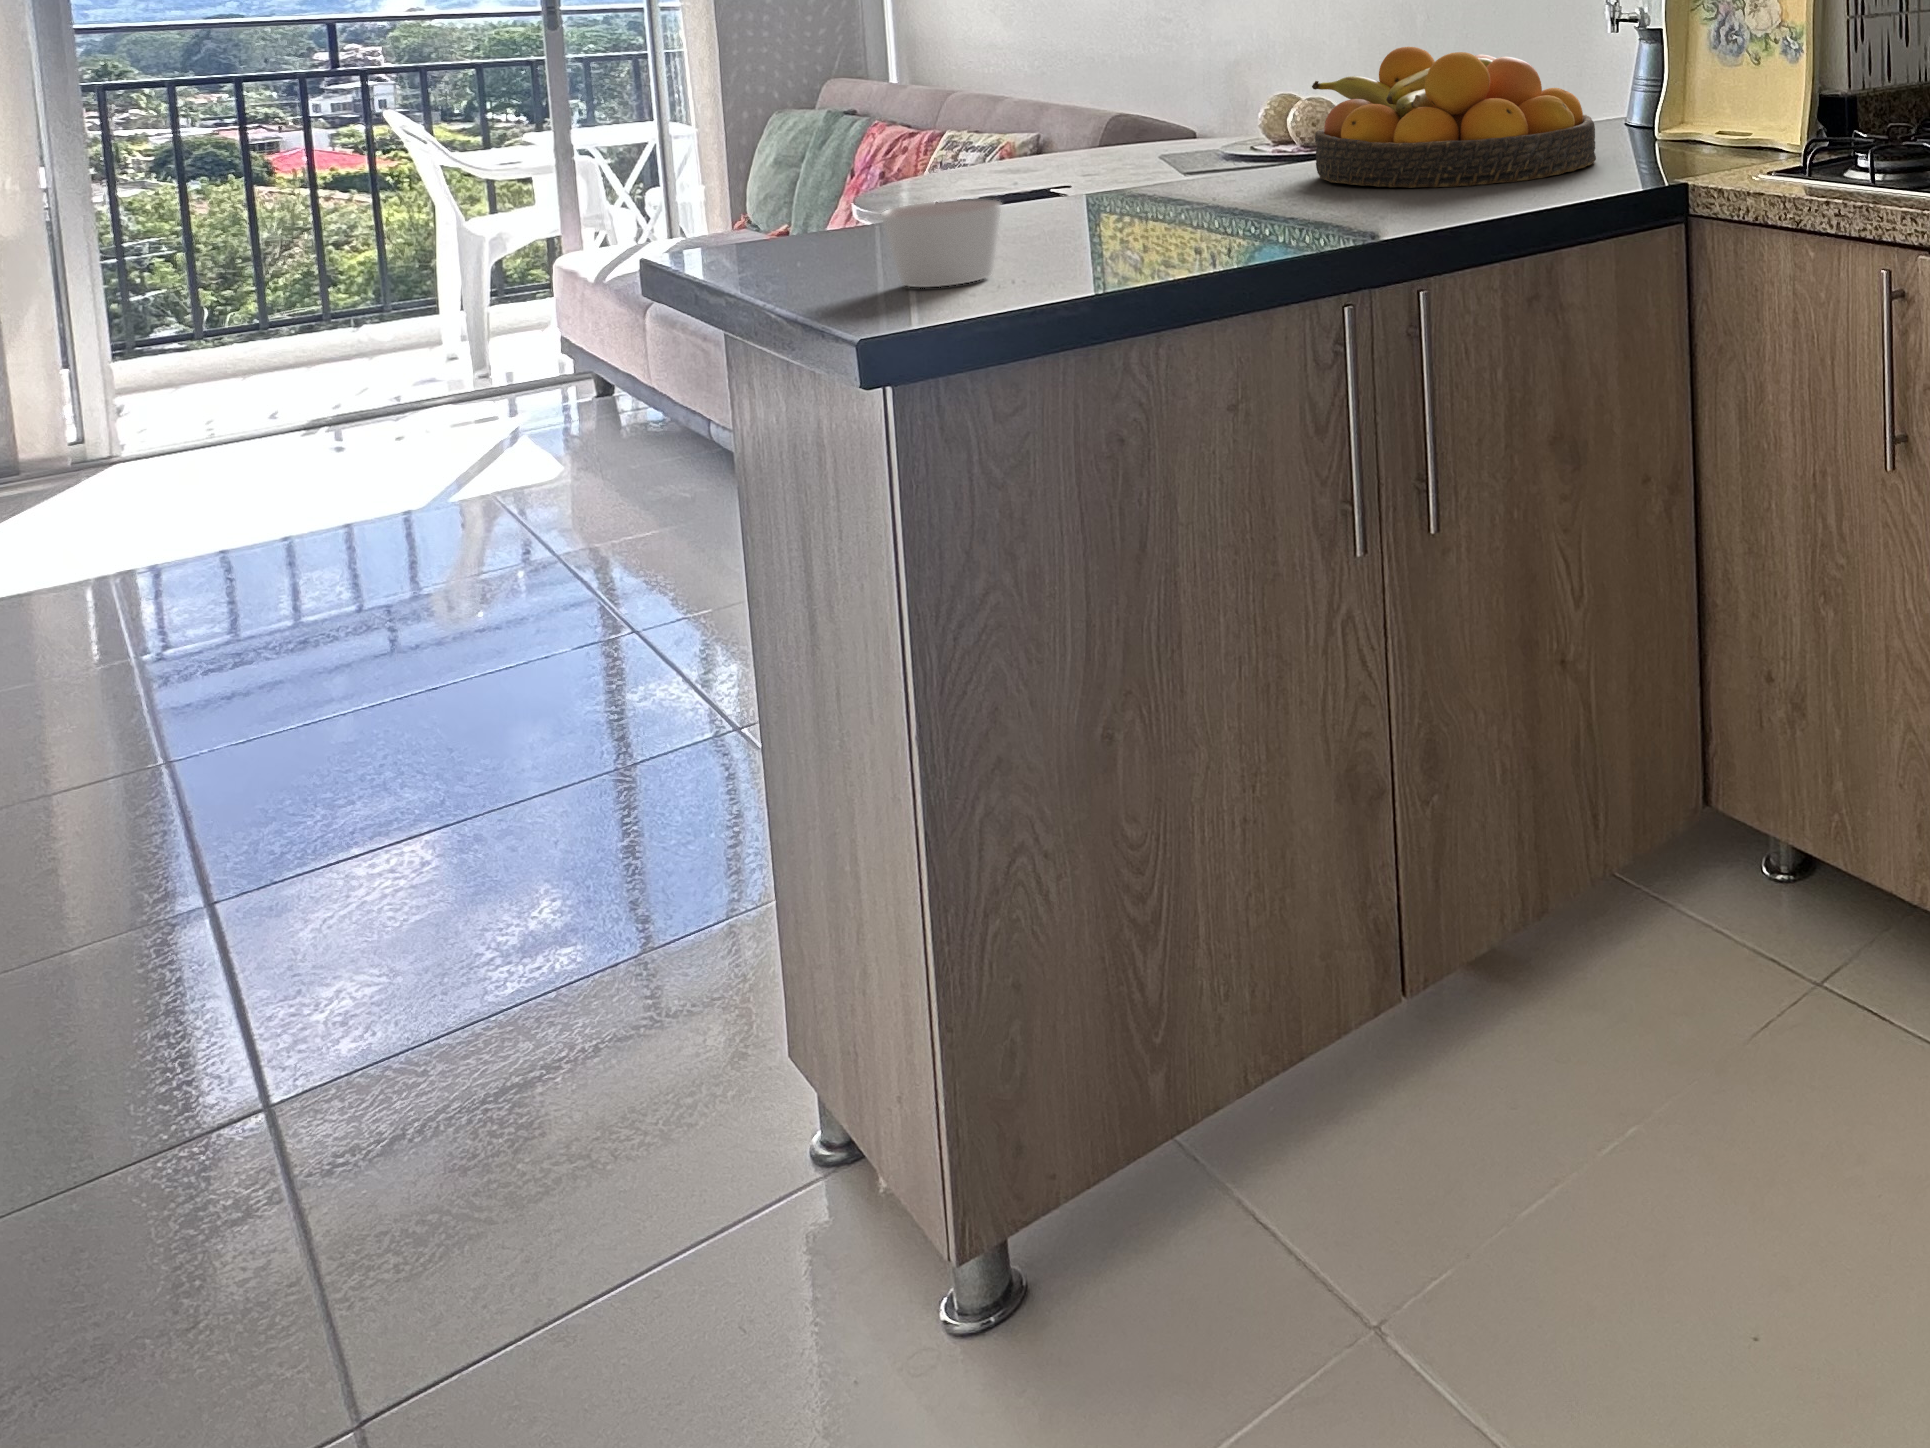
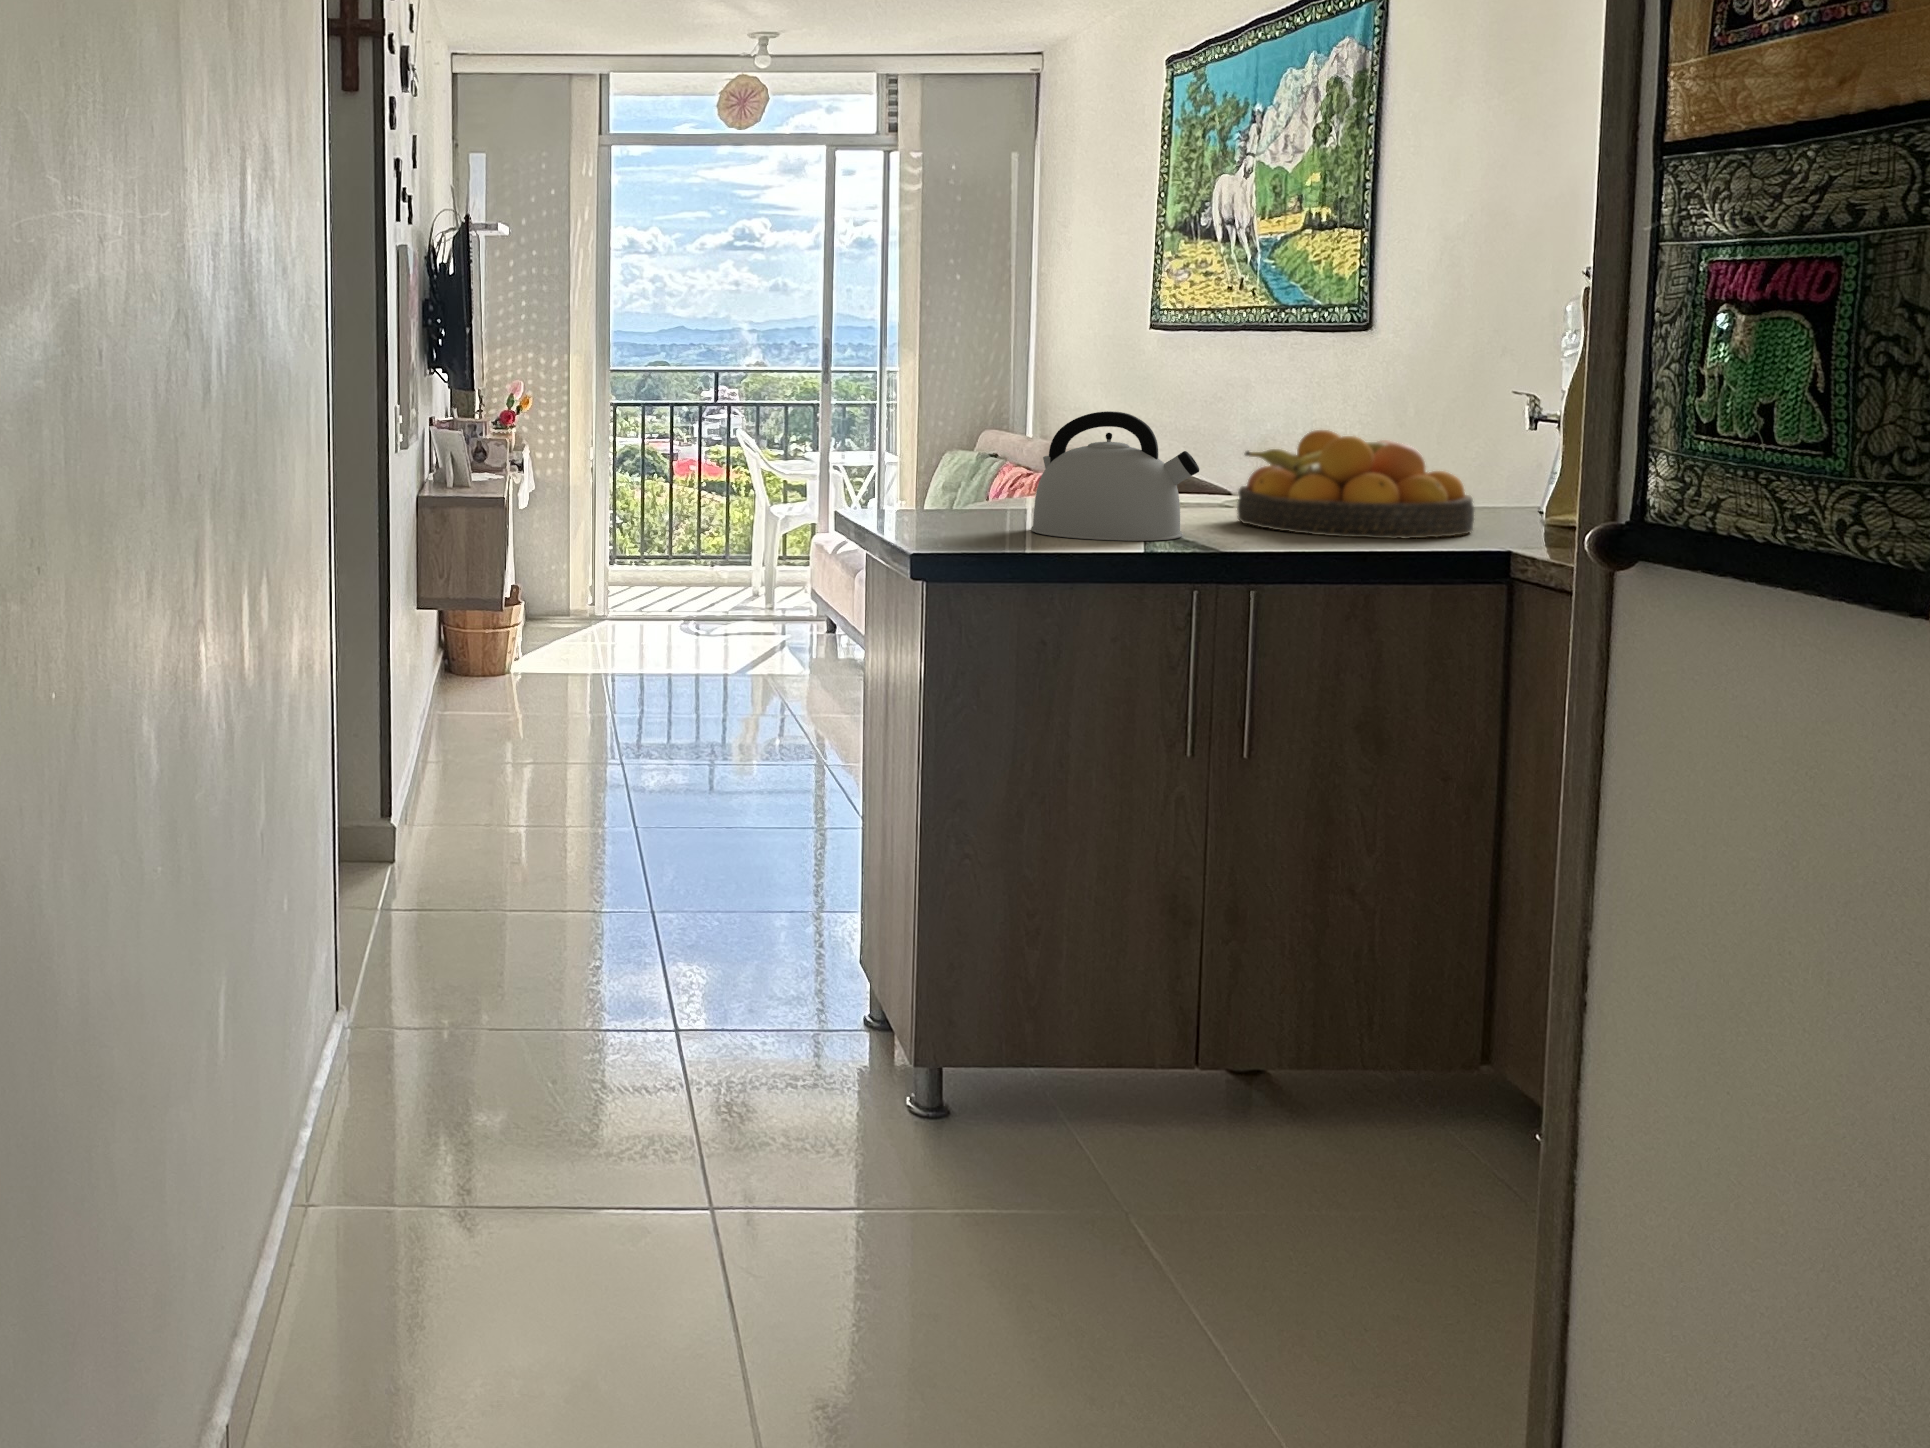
kettle: none [1037,39,1294,246] -> present [1031,411,1199,541]
candle: present [882,200,1001,287] -> none [941,497,1002,543]

